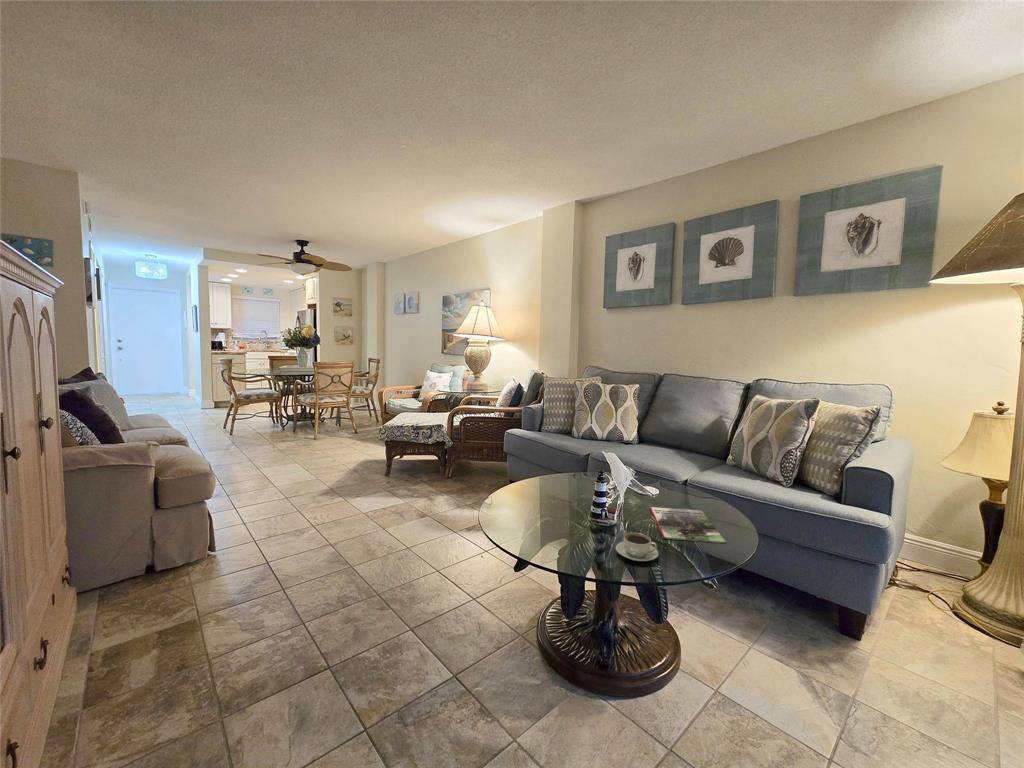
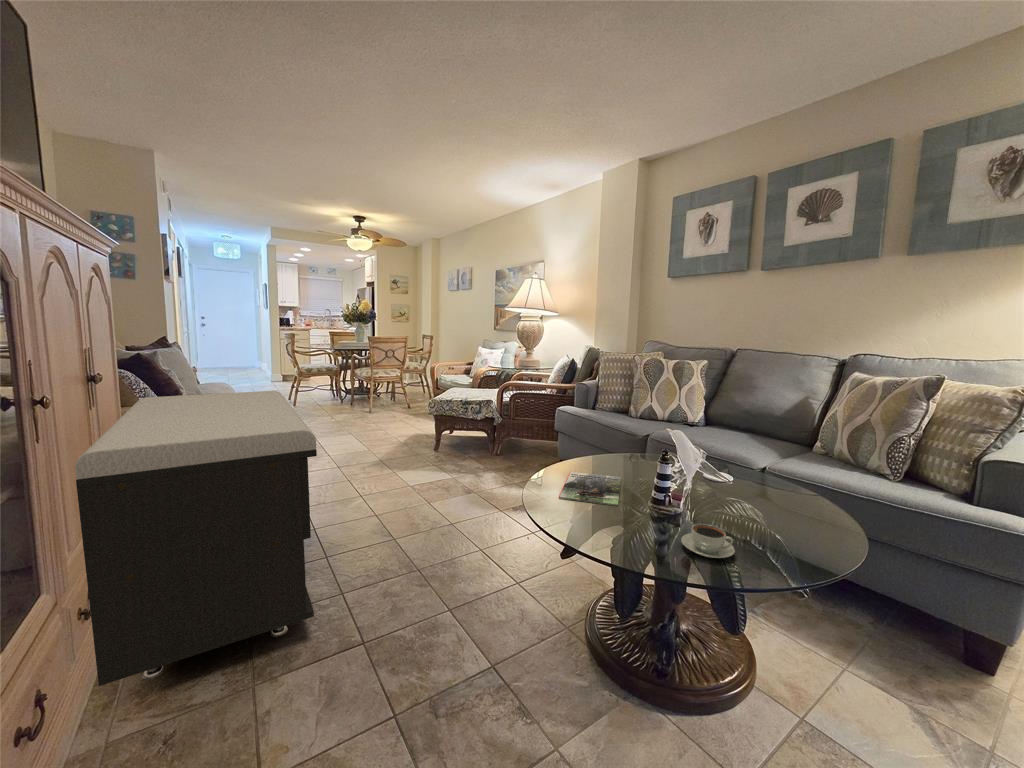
storage bench: none [42,425,283,735] -> present [75,391,317,686]
magazine: present [650,507,726,543] -> present [559,472,621,506]

